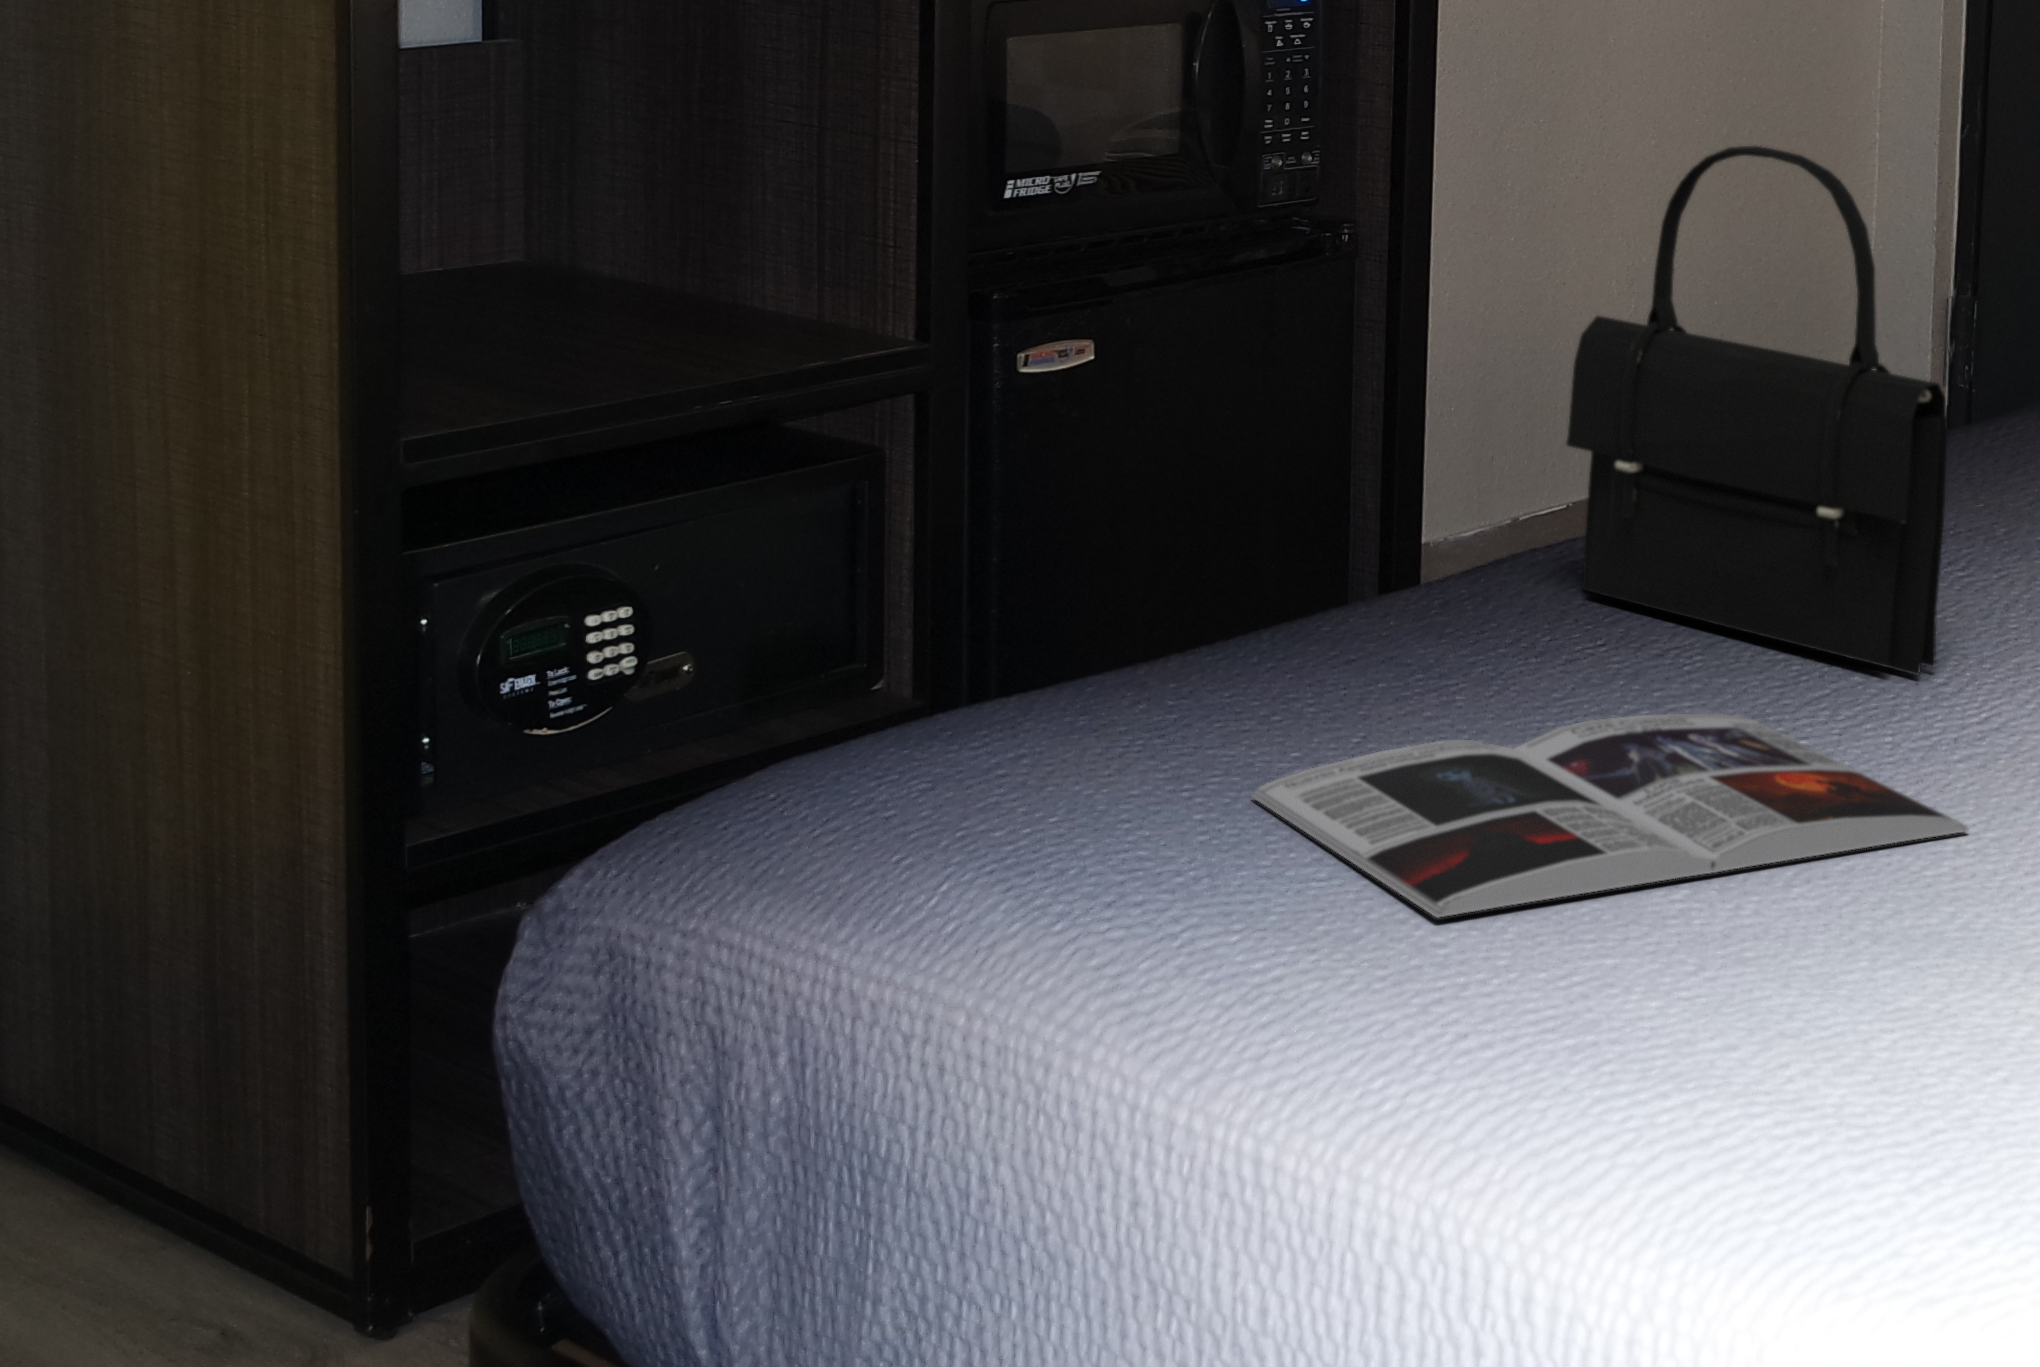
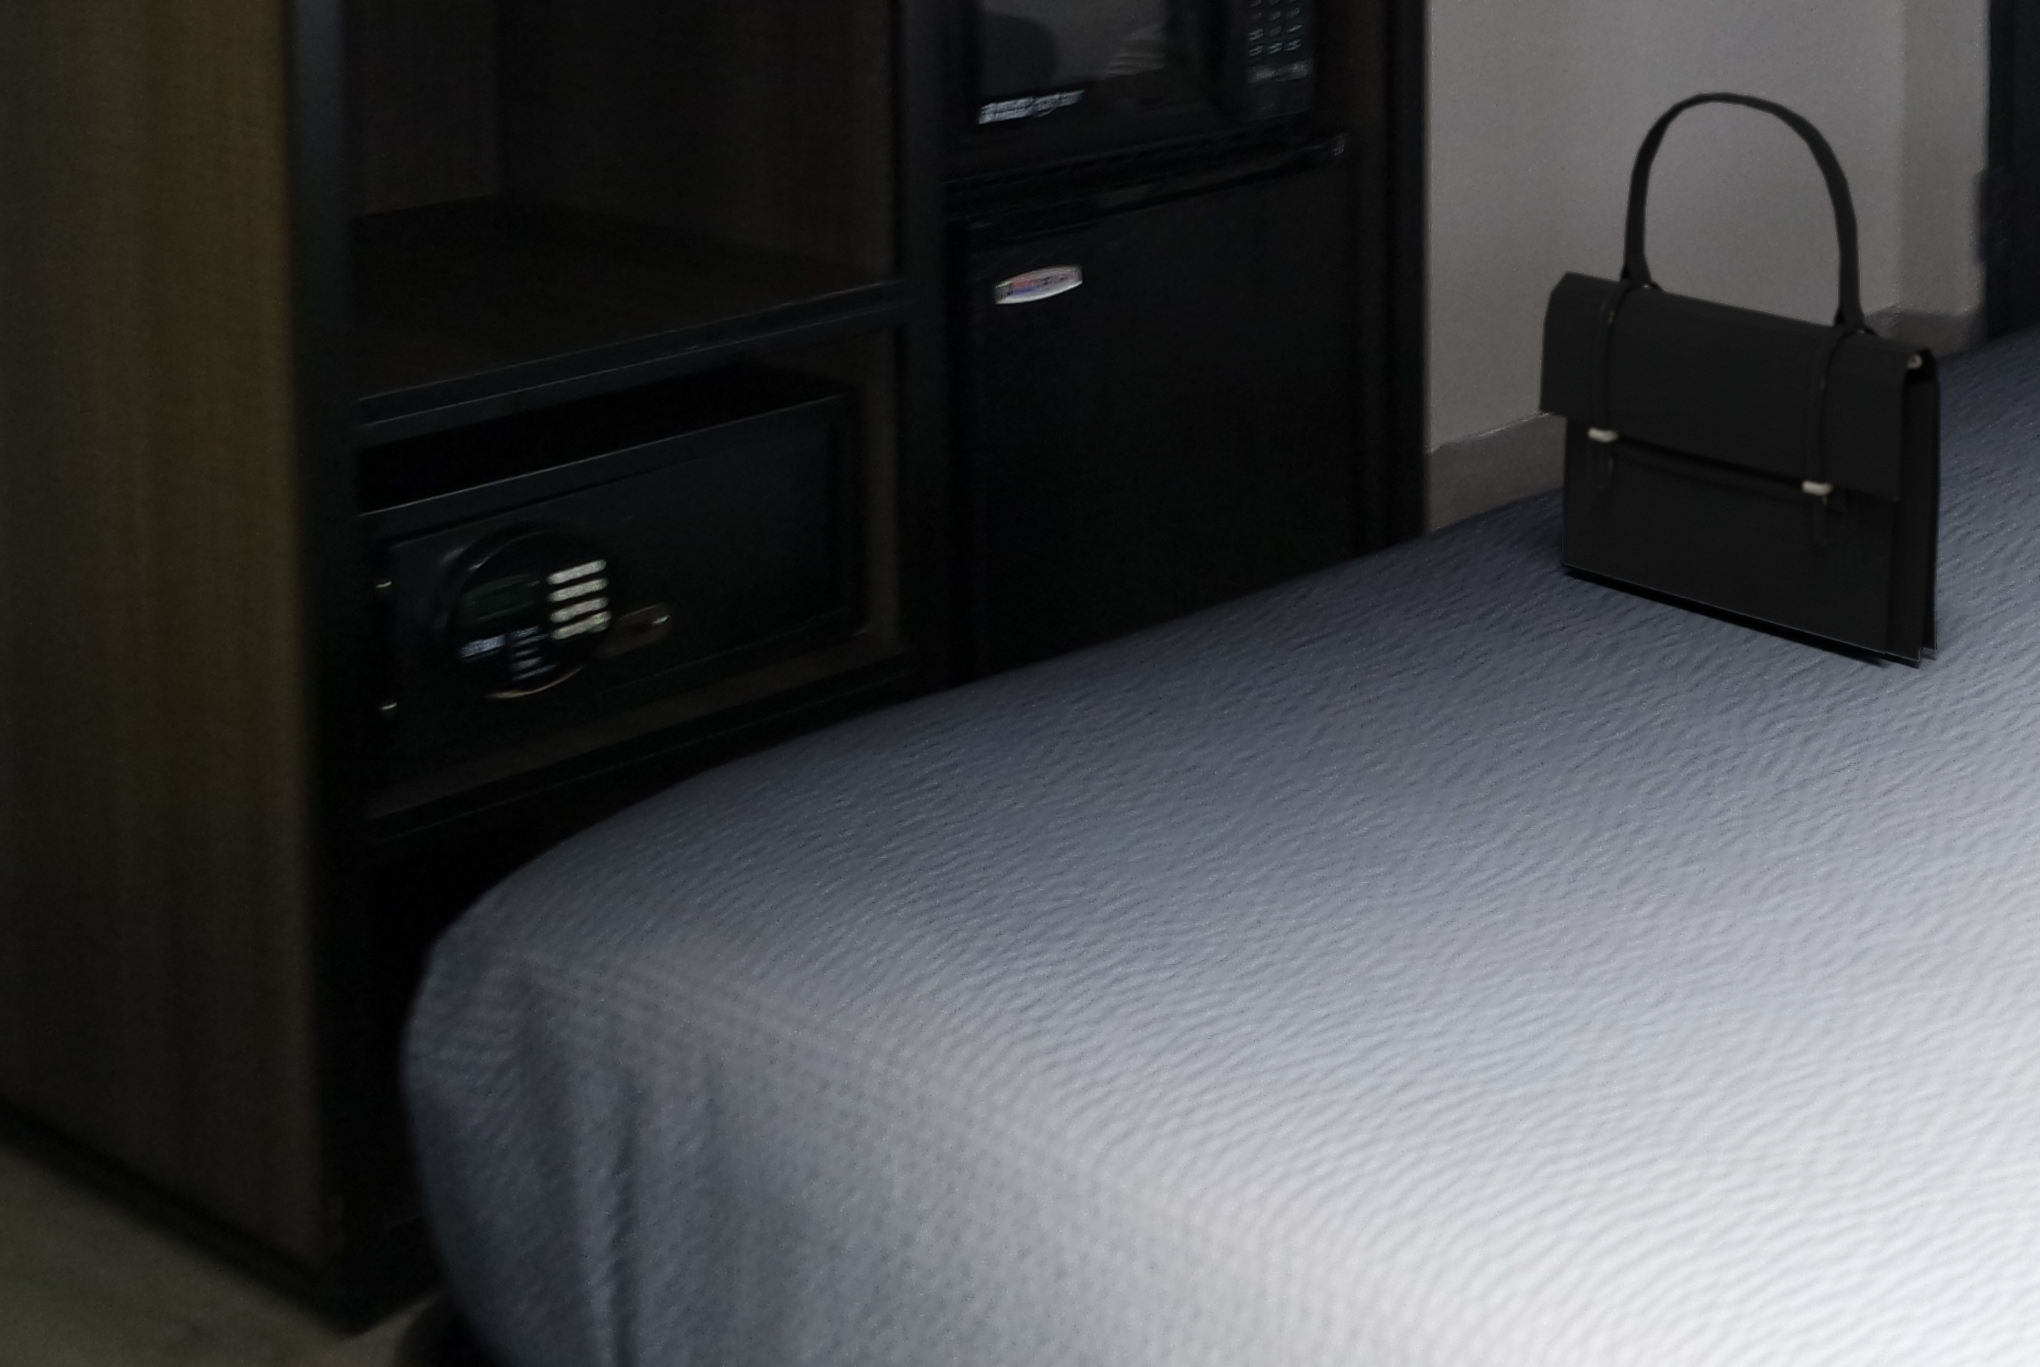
magazine: present [1252,714,1969,917] -> none [1188,719,1971,989]

